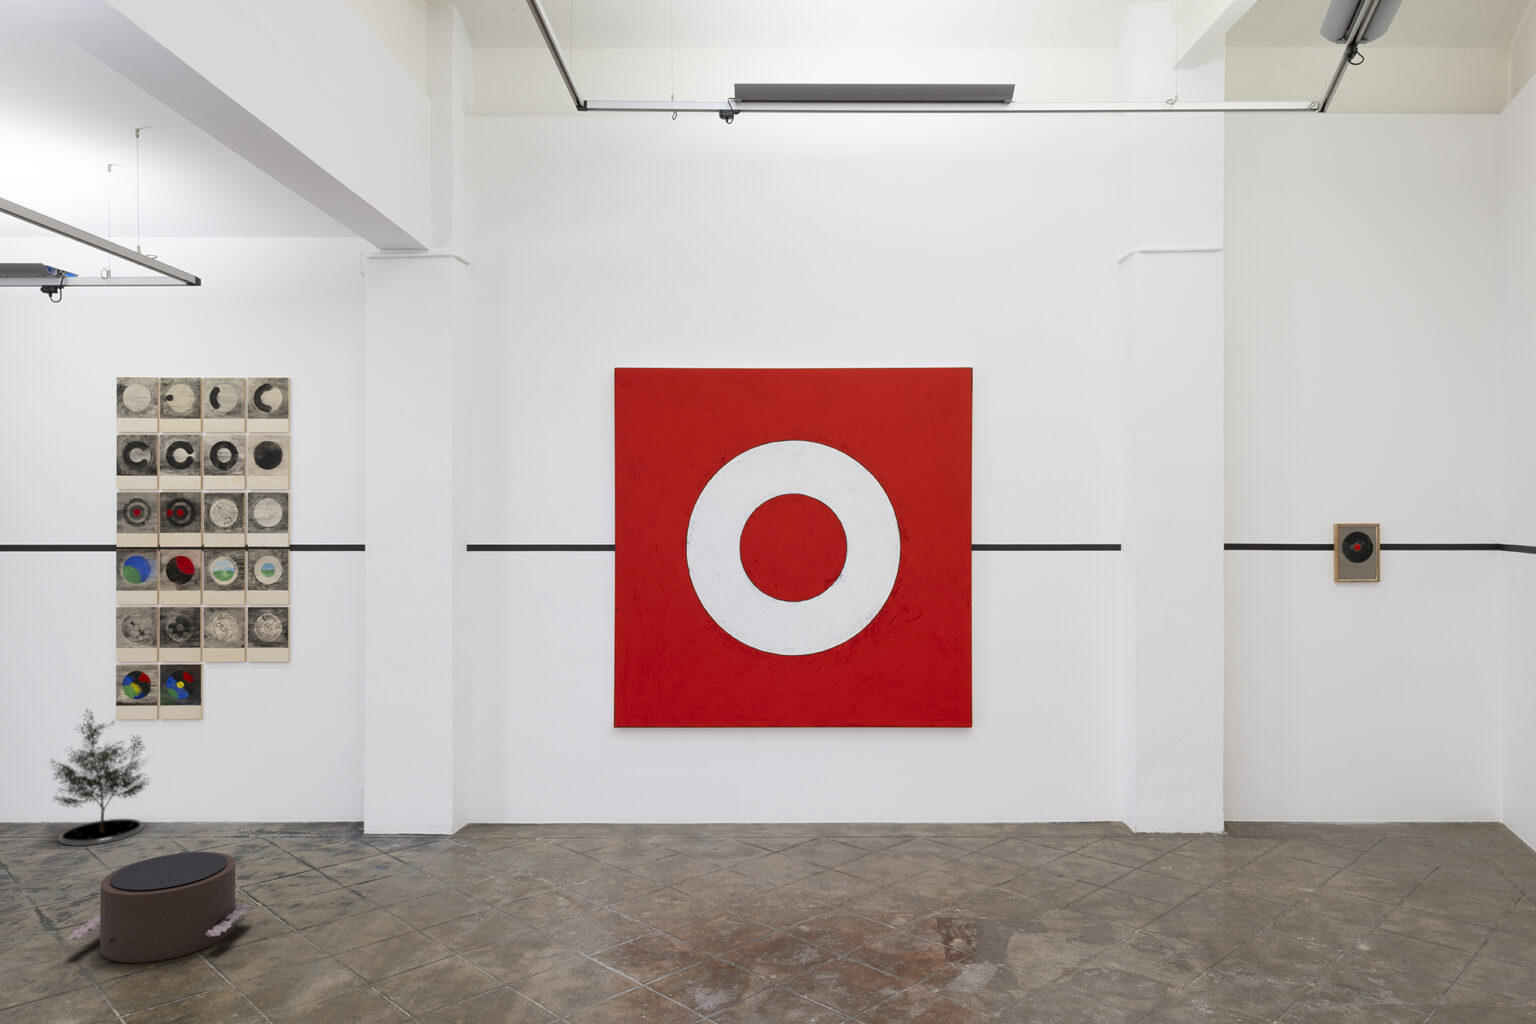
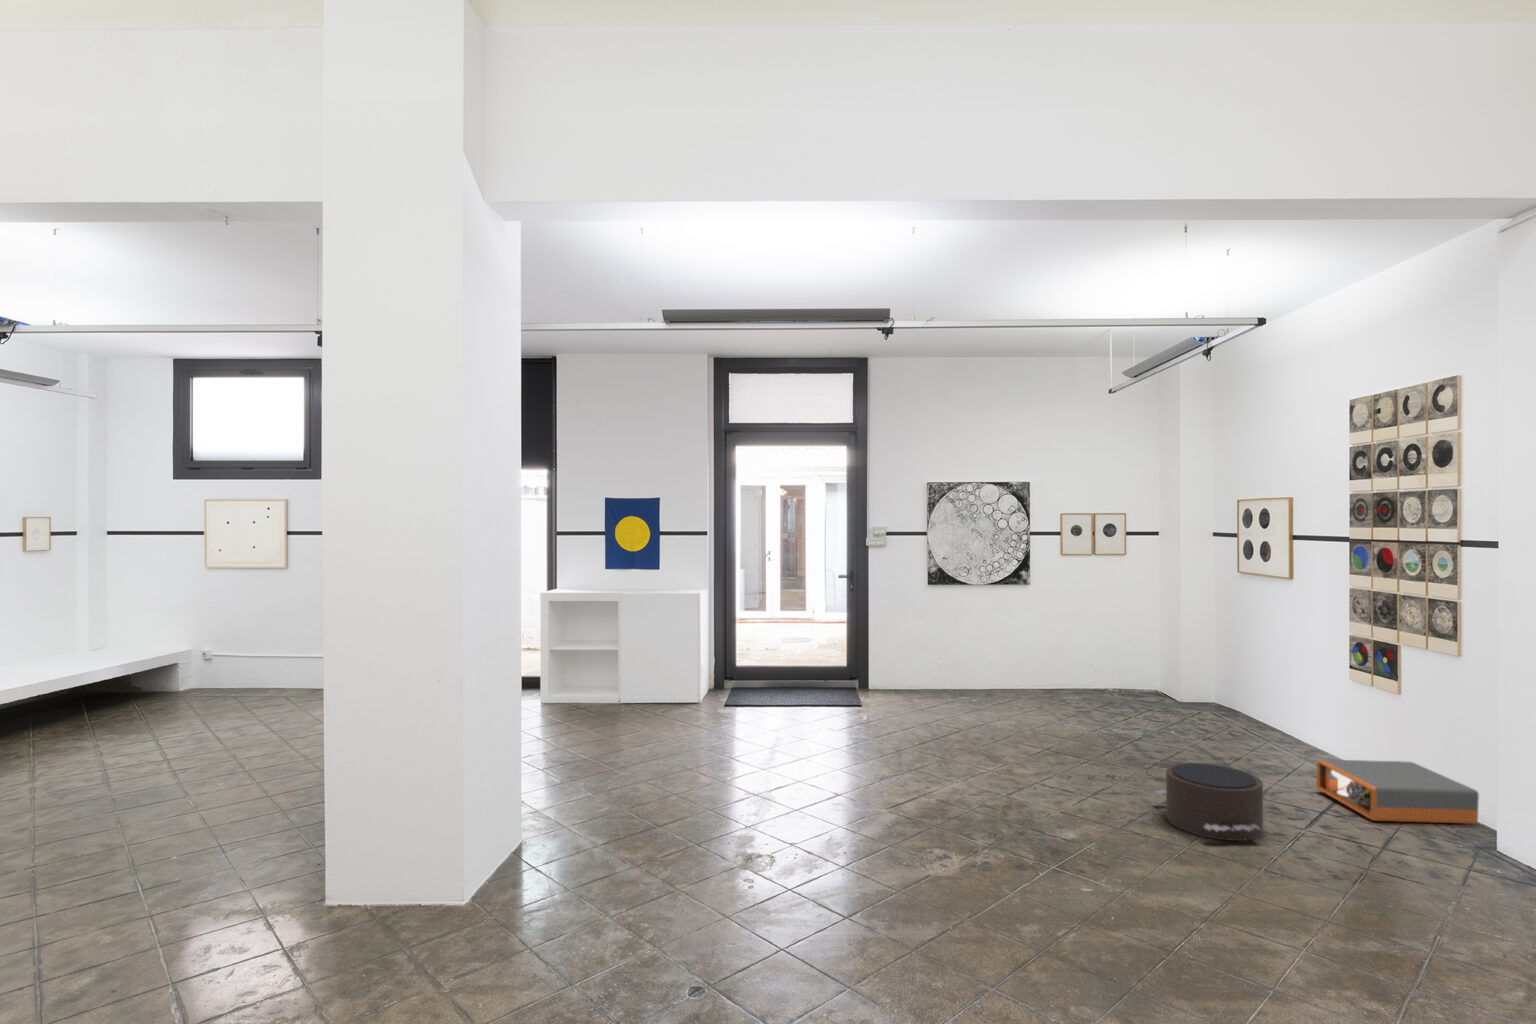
potted tree: present [51,710,148,846] -> none [1270,662,1356,772]
storage box: none [170,787,322,856] -> present [1316,759,1479,824]

